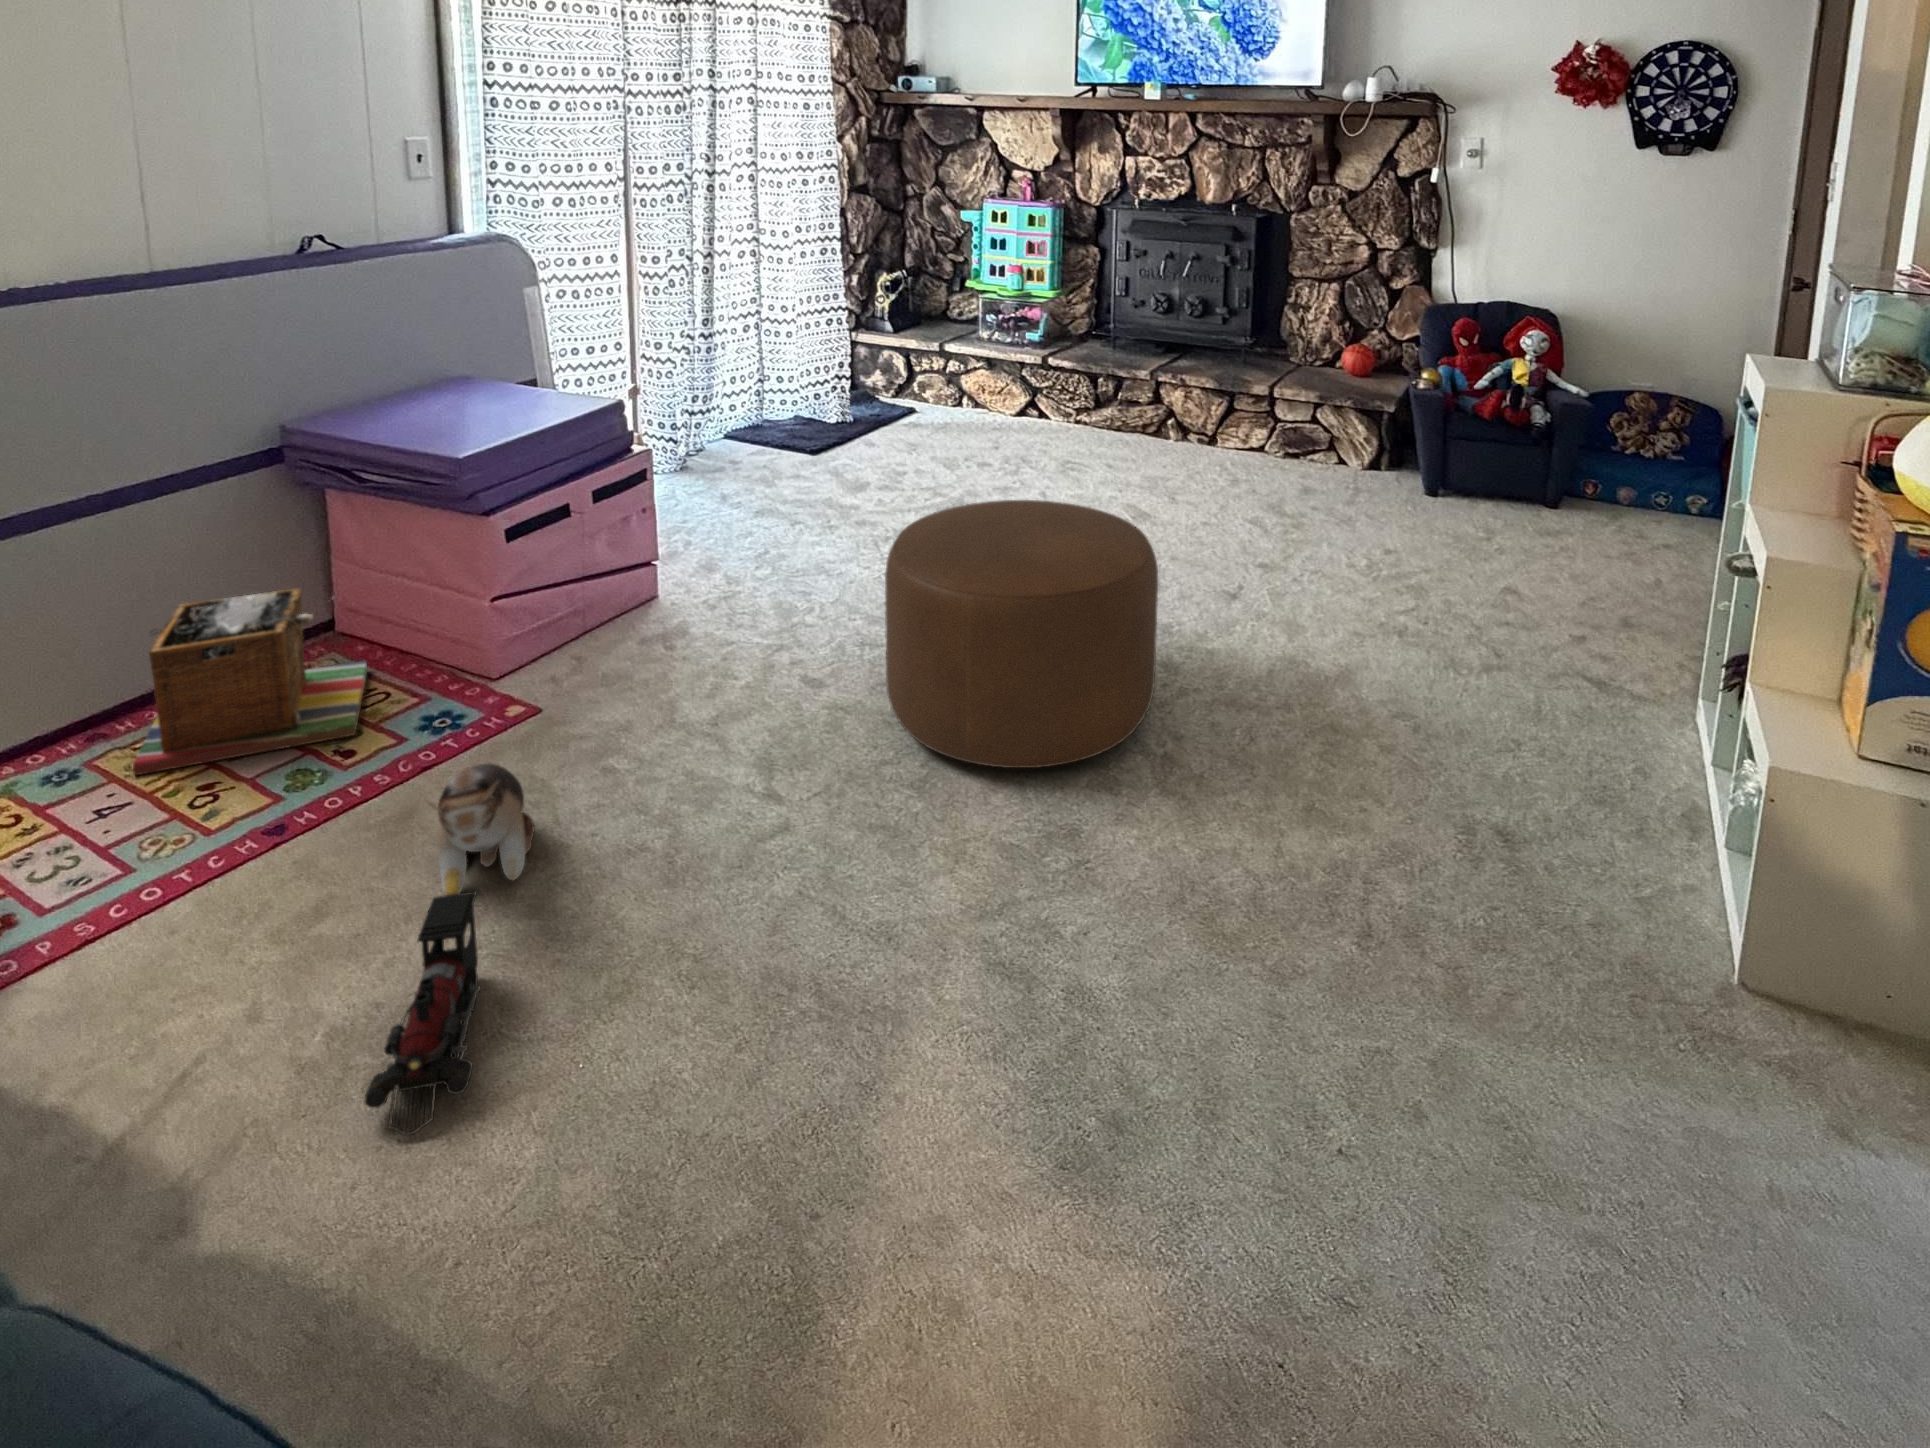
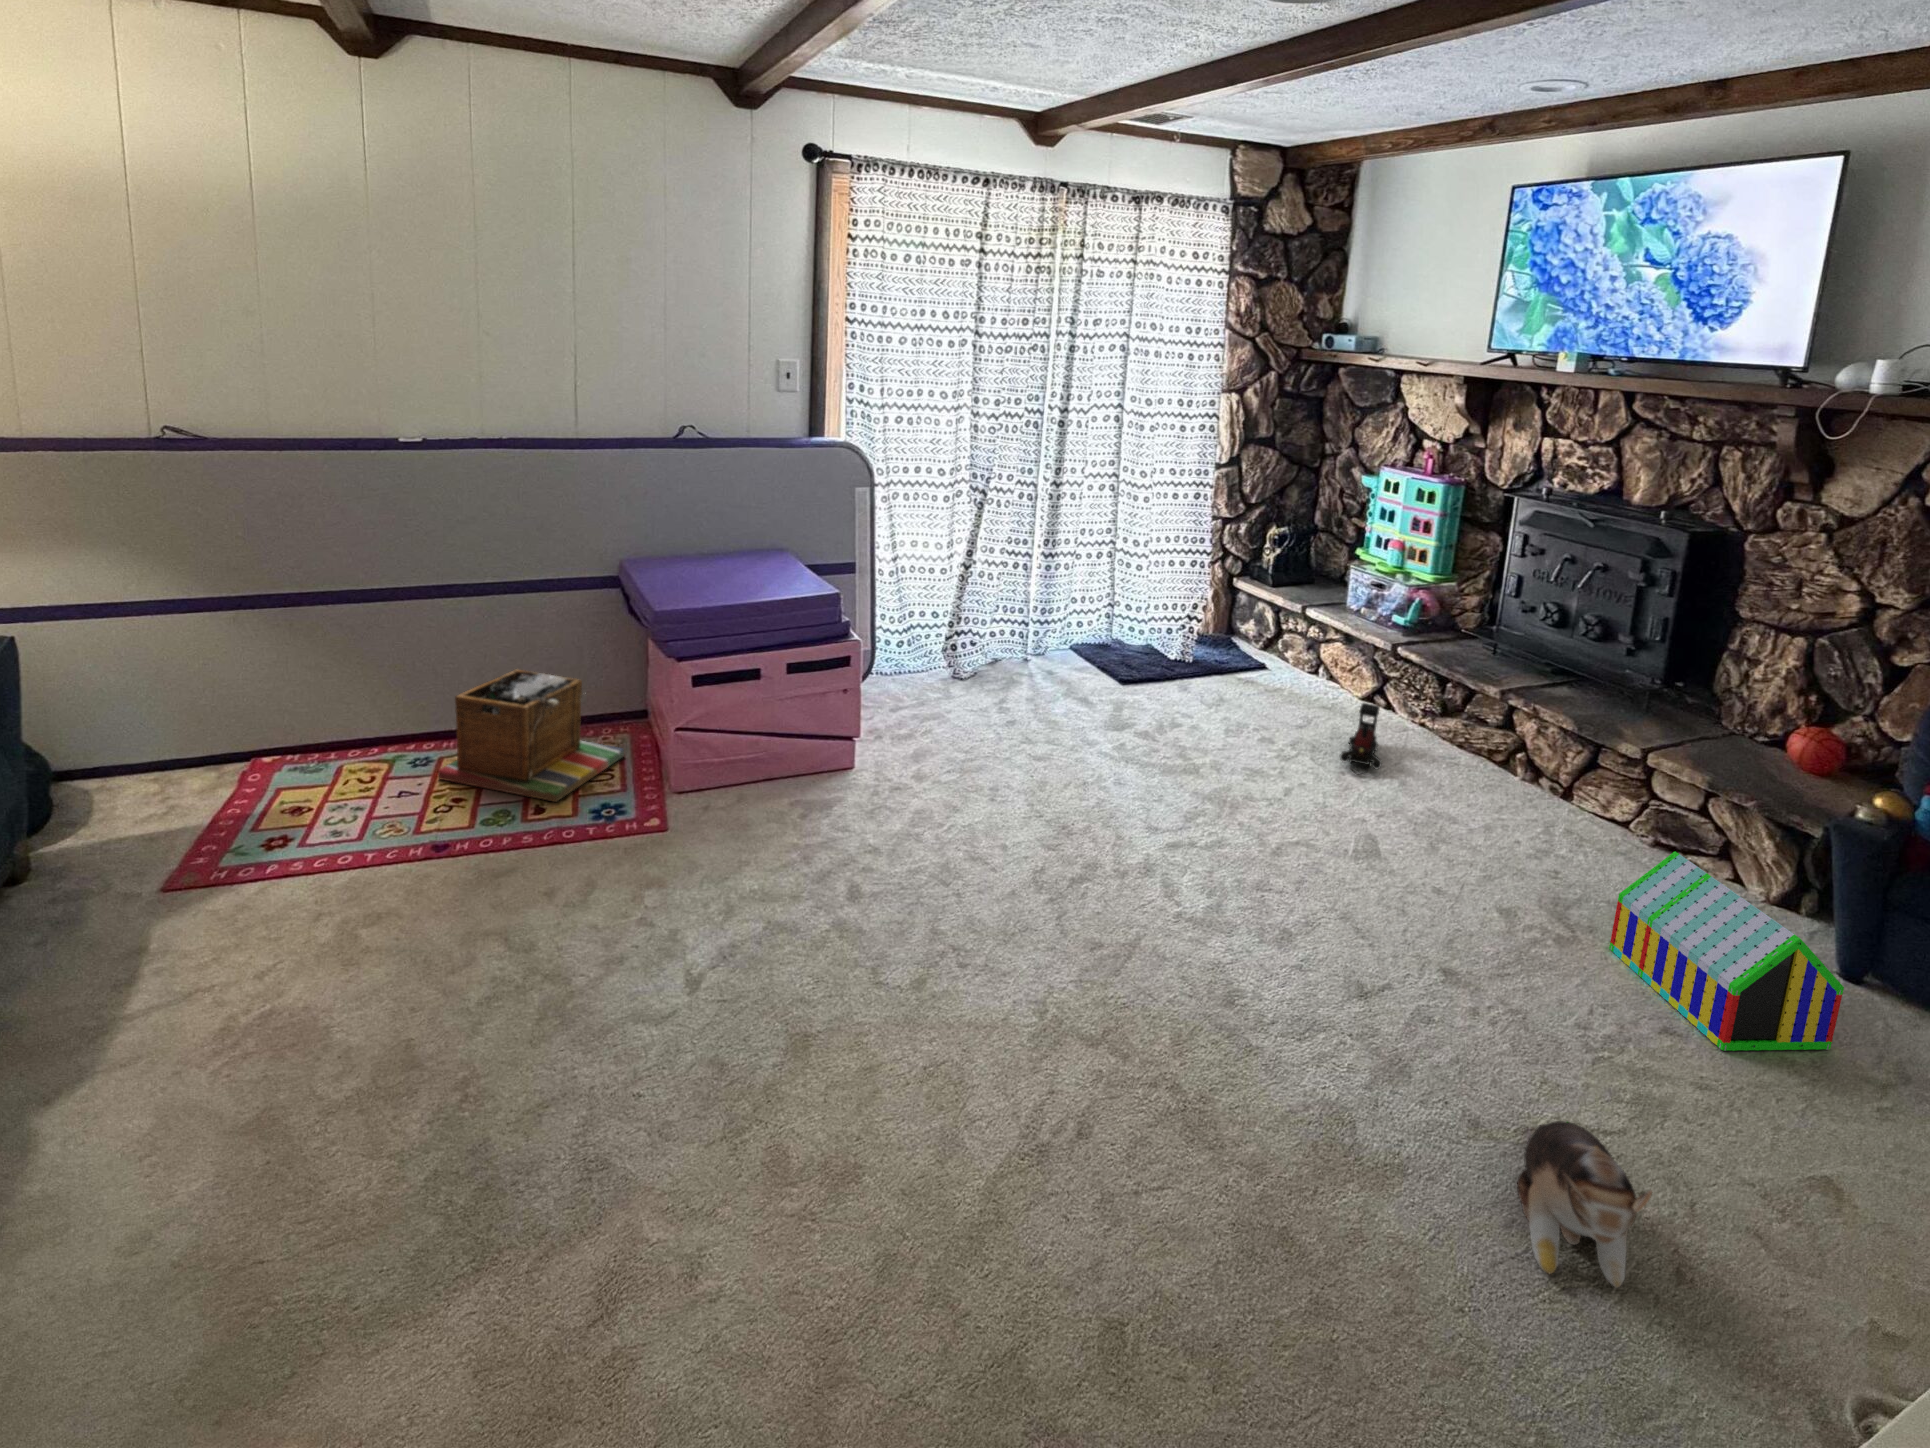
toy house: none [1316,441,1455,553] -> present [1609,851,1844,1051]
ottoman: present [885,500,1158,768] -> none [840,772,1151,1112]
plush toy: present [428,764,534,895] -> present [1517,1121,1652,1288]
toy train: present [365,892,481,1135] -> present [1340,703,1382,769]

